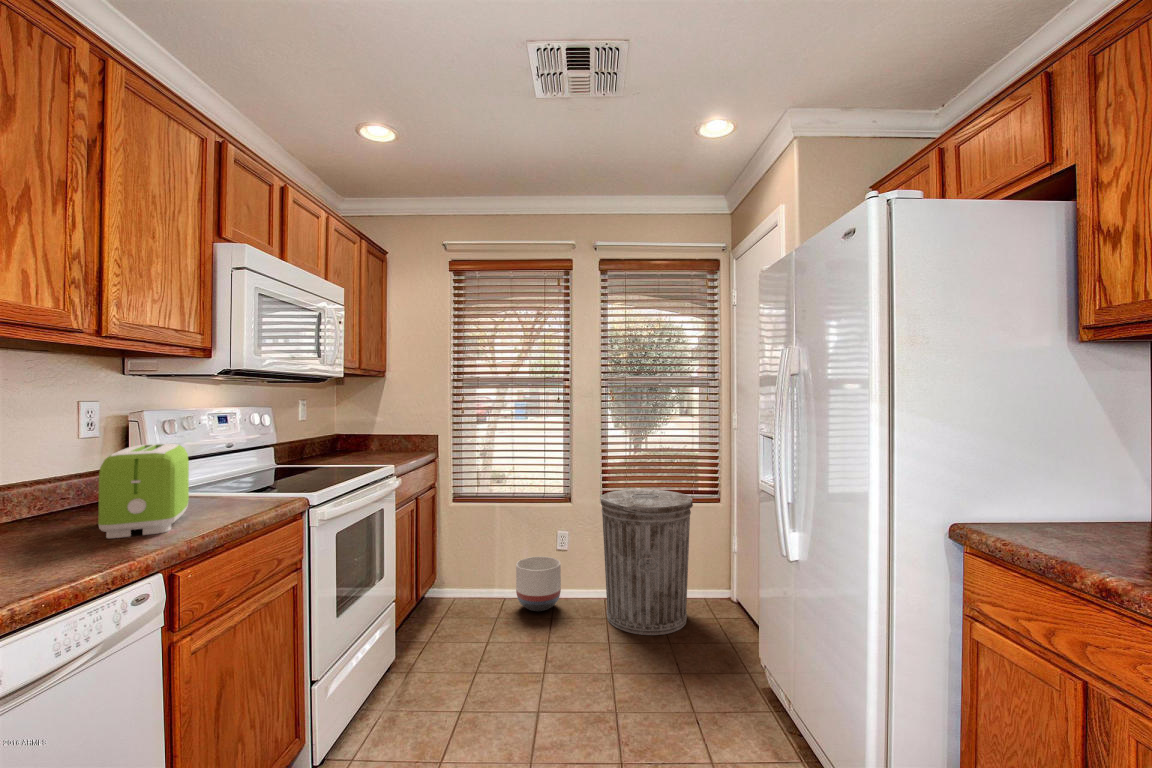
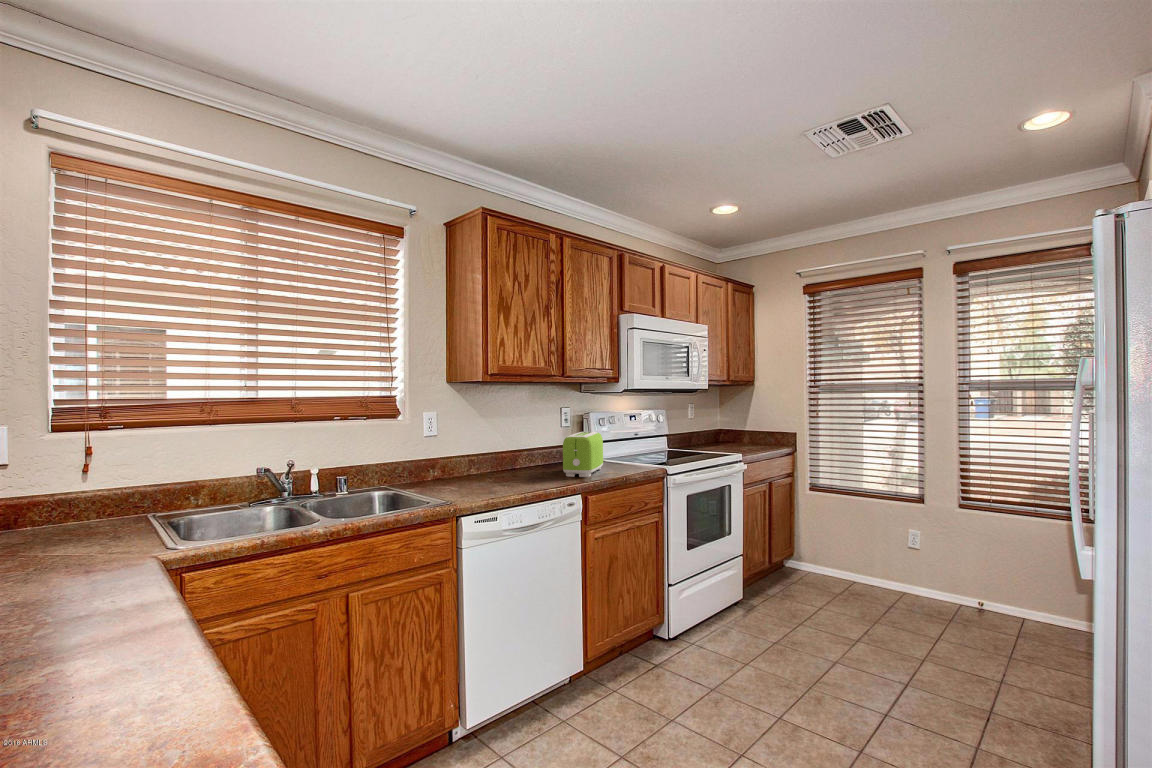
trash can: present [600,489,693,635] -> none [944,501,1067,656]
planter: present [516,557,561,611] -> none [862,551,909,601]

